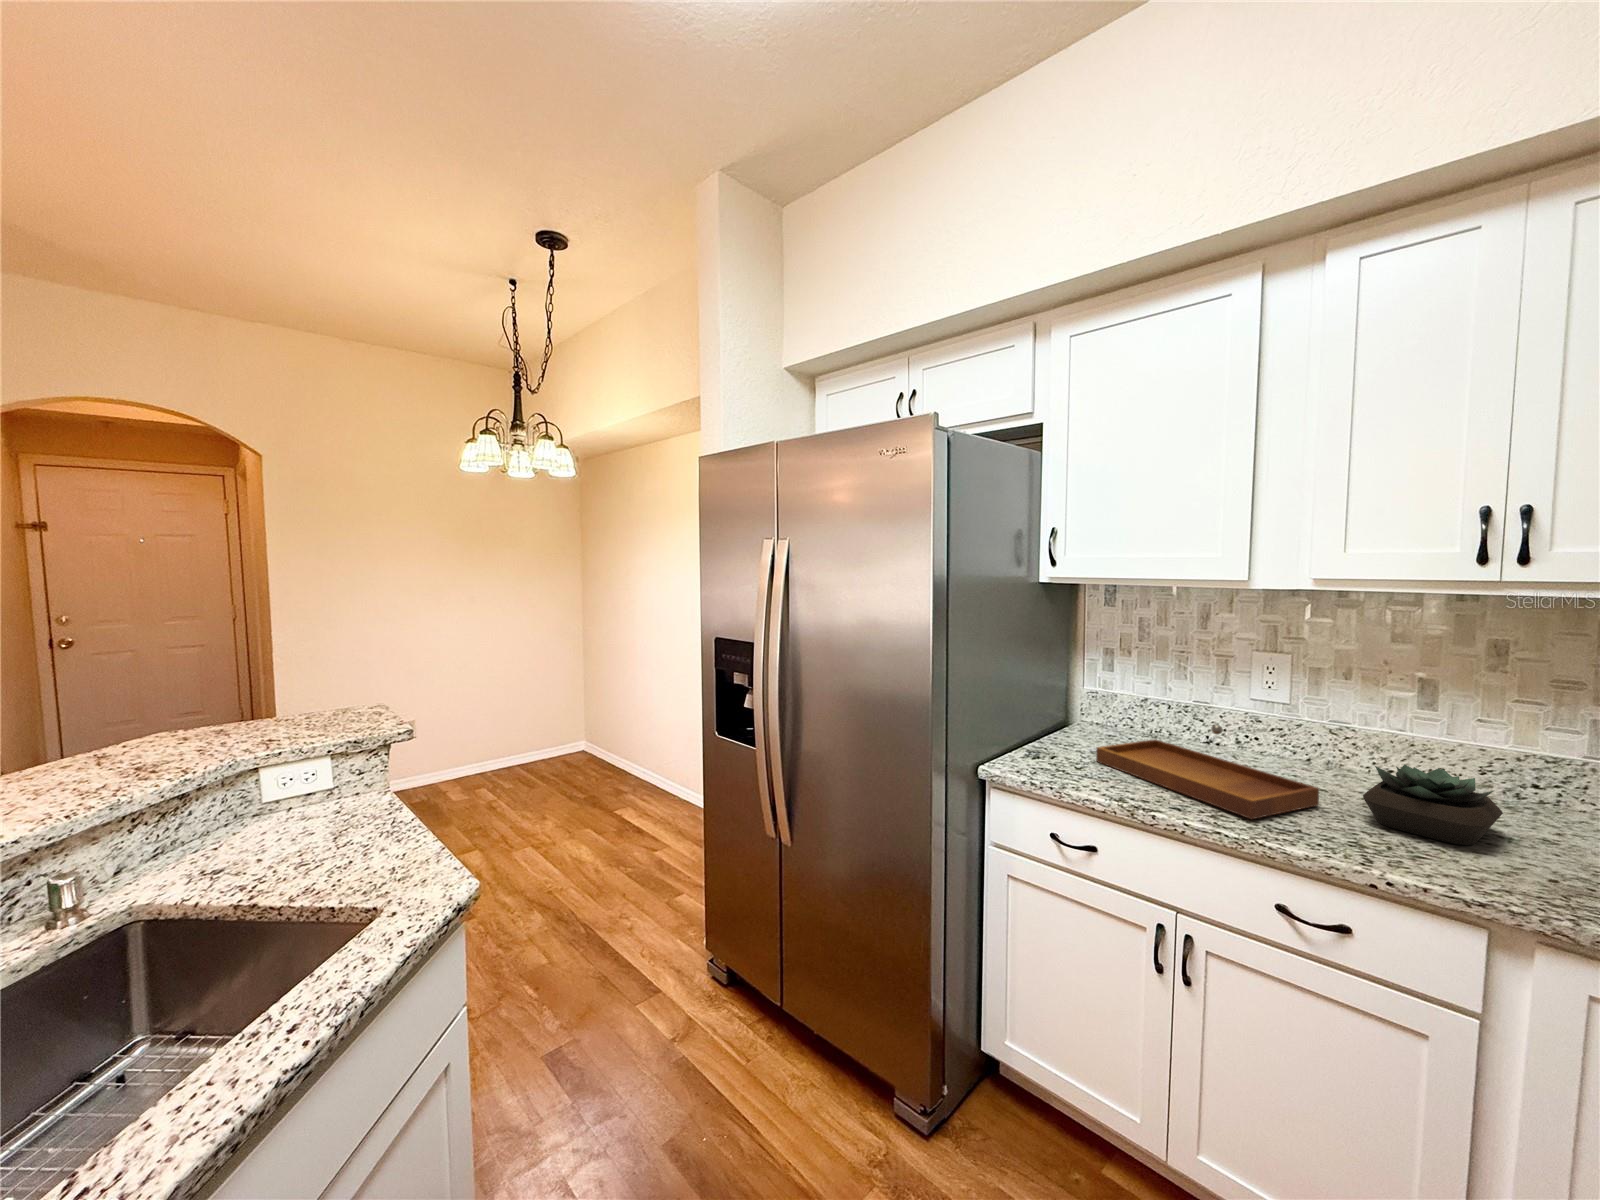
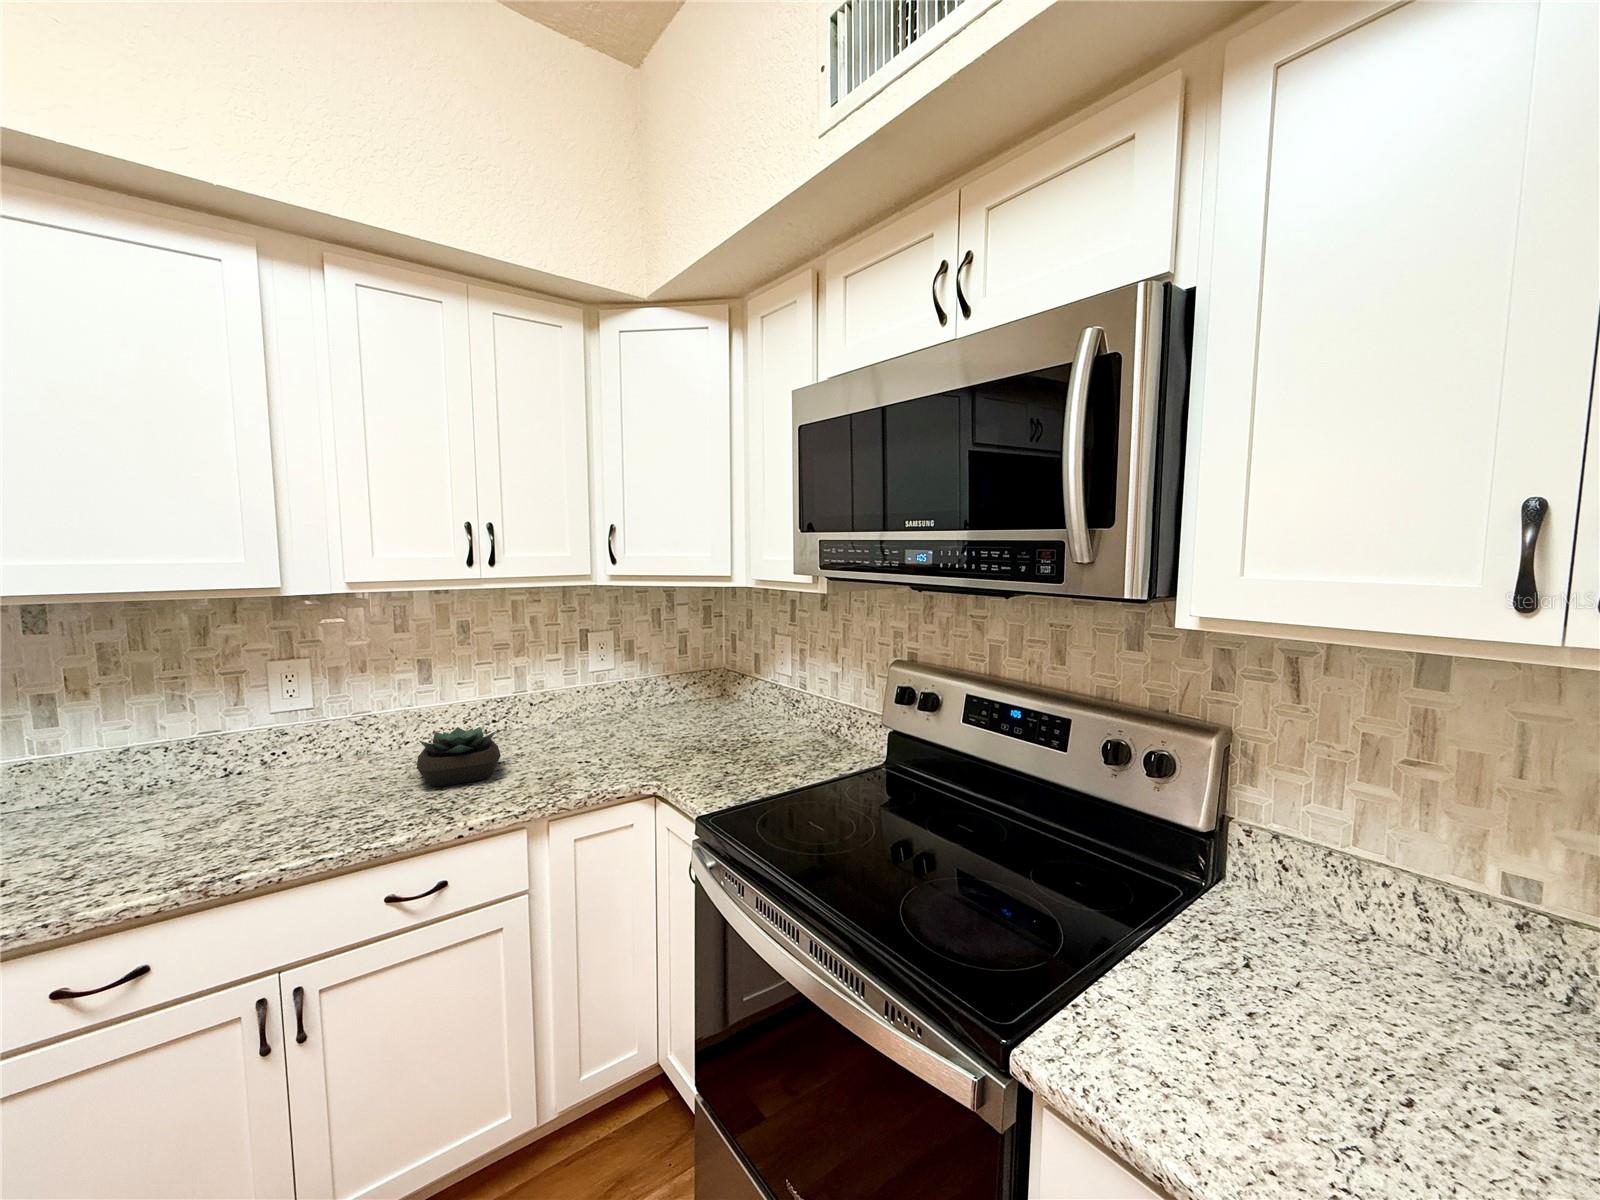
tray: present [1096,725,1319,819] -> none [87,749,382,858]

